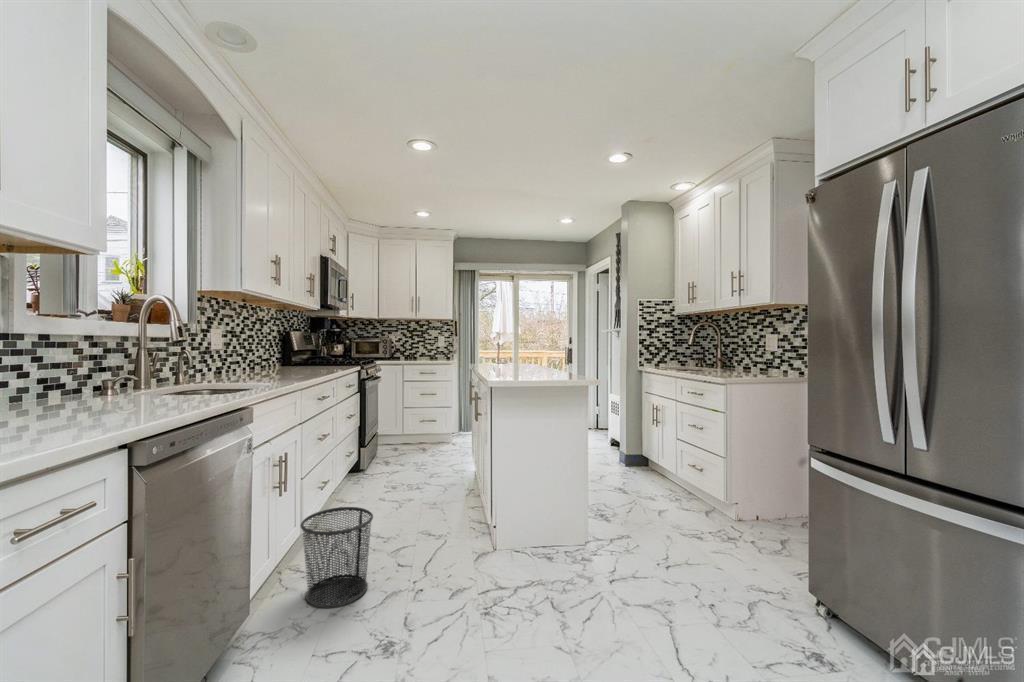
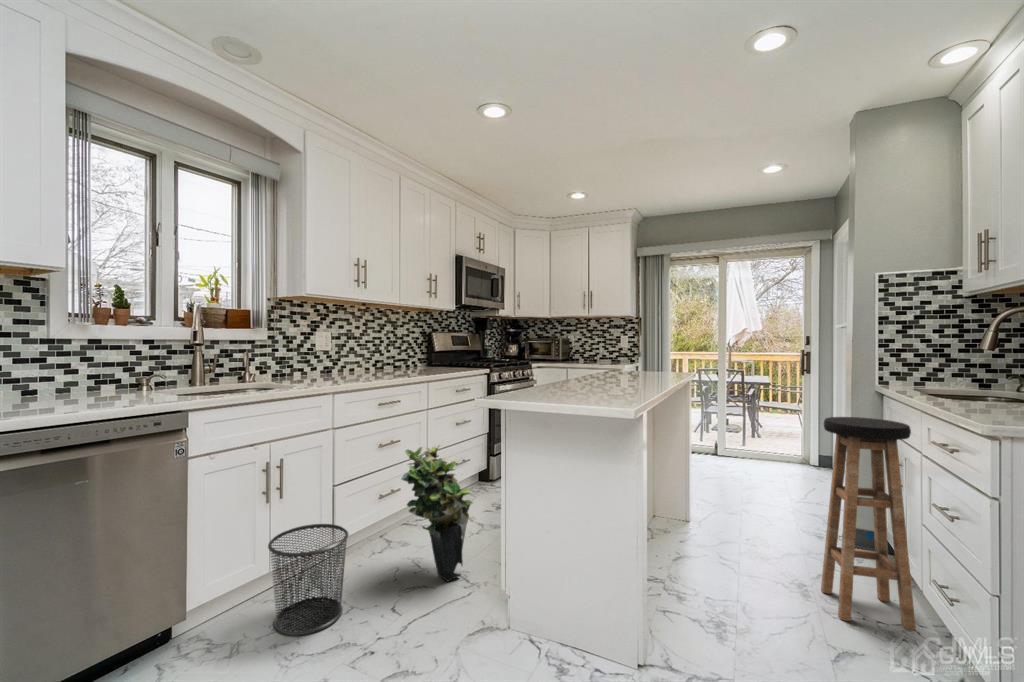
bar stool: none [630,384,680,498] -> present [821,417,916,631]
potted plant: none [366,429,434,540] -> present [402,446,473,581]

